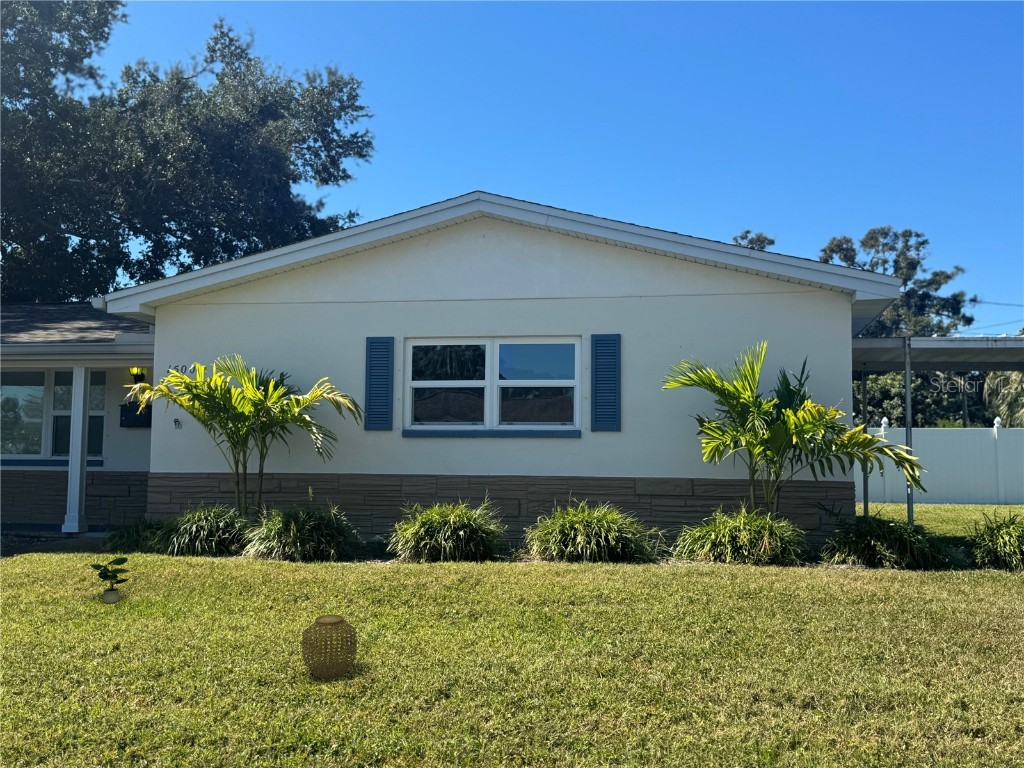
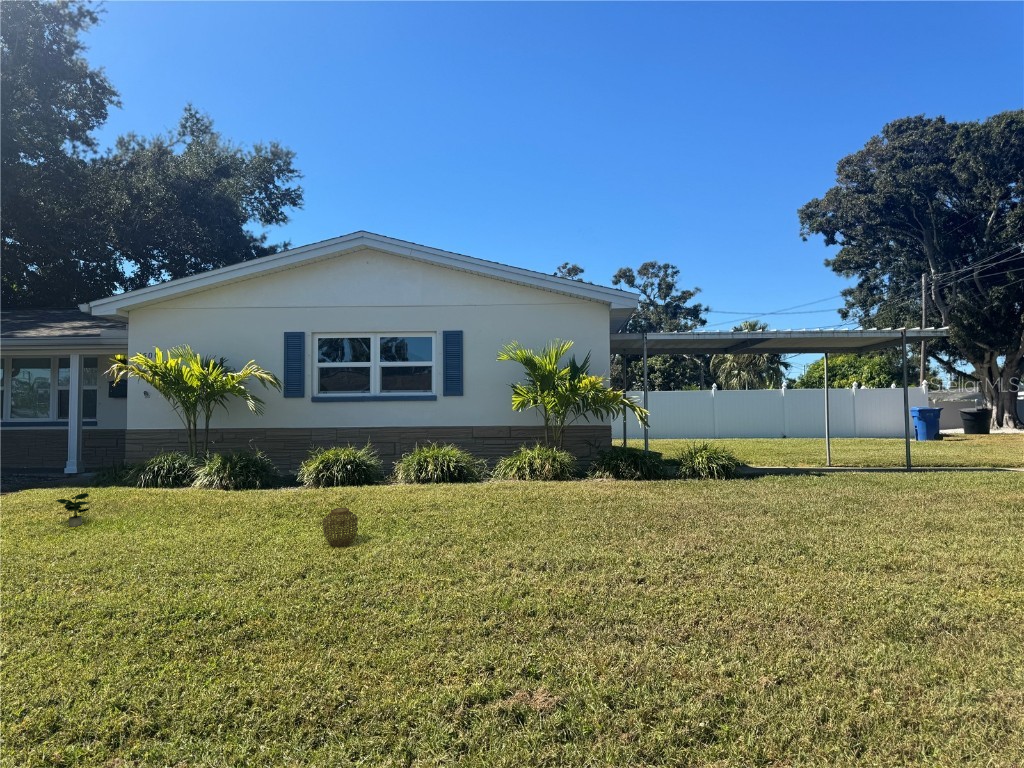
woven basket: present [302,615,357,678] -> present [323,508,358,546]

